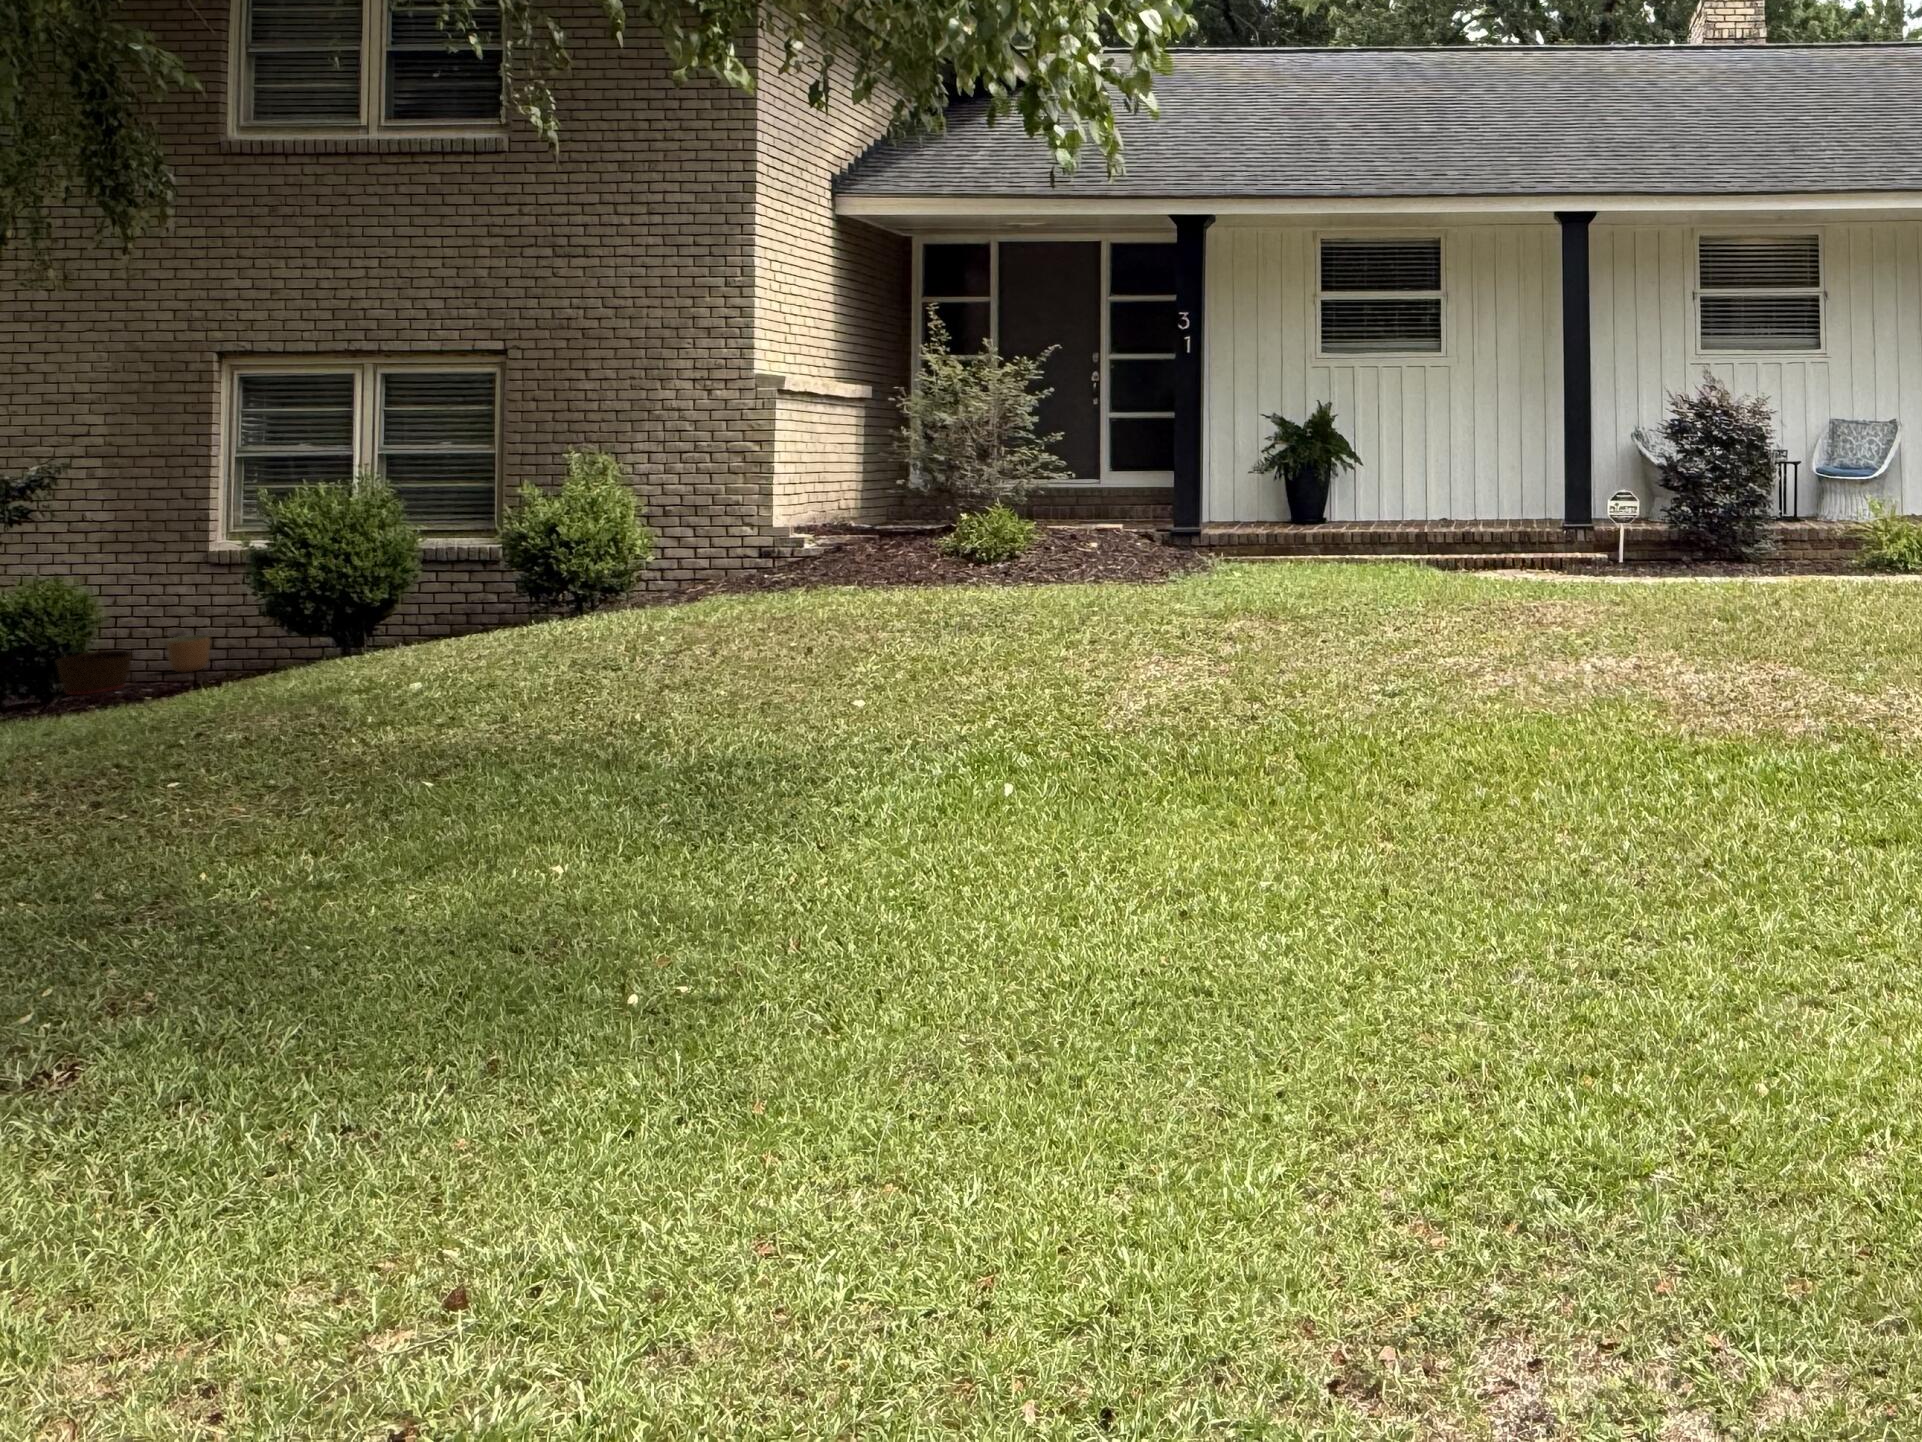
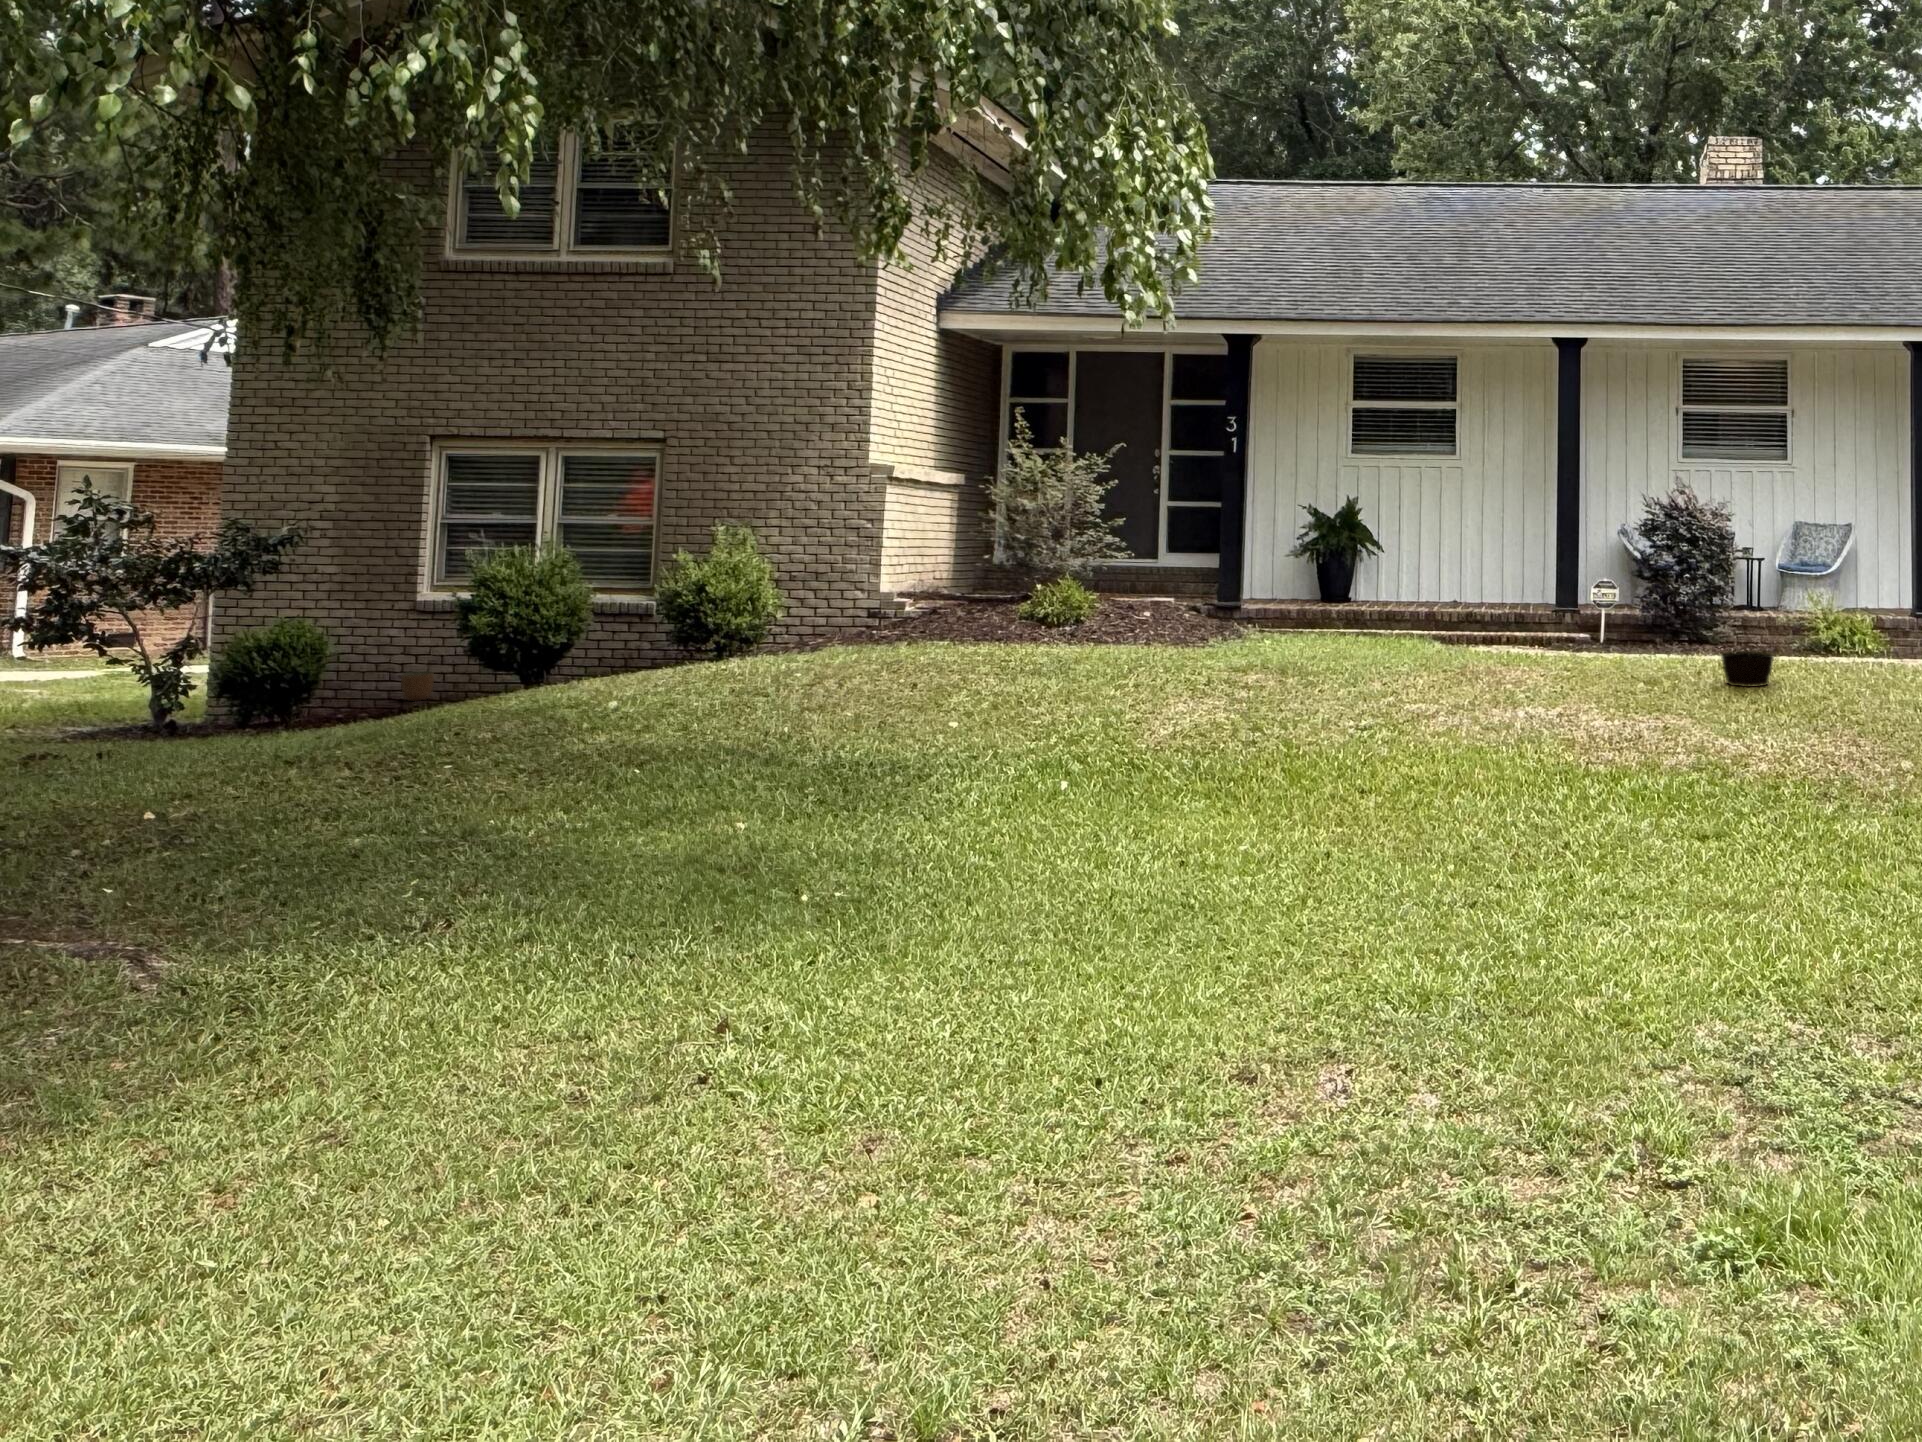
basket: present [56,650,132,695] -> present [1721,651,1774,687]

